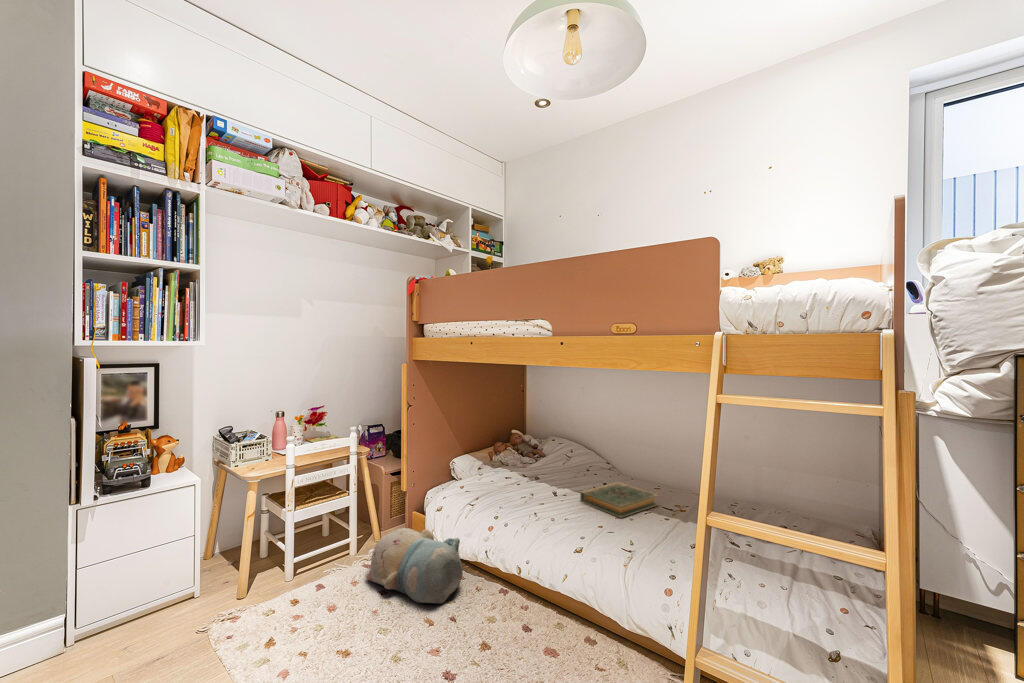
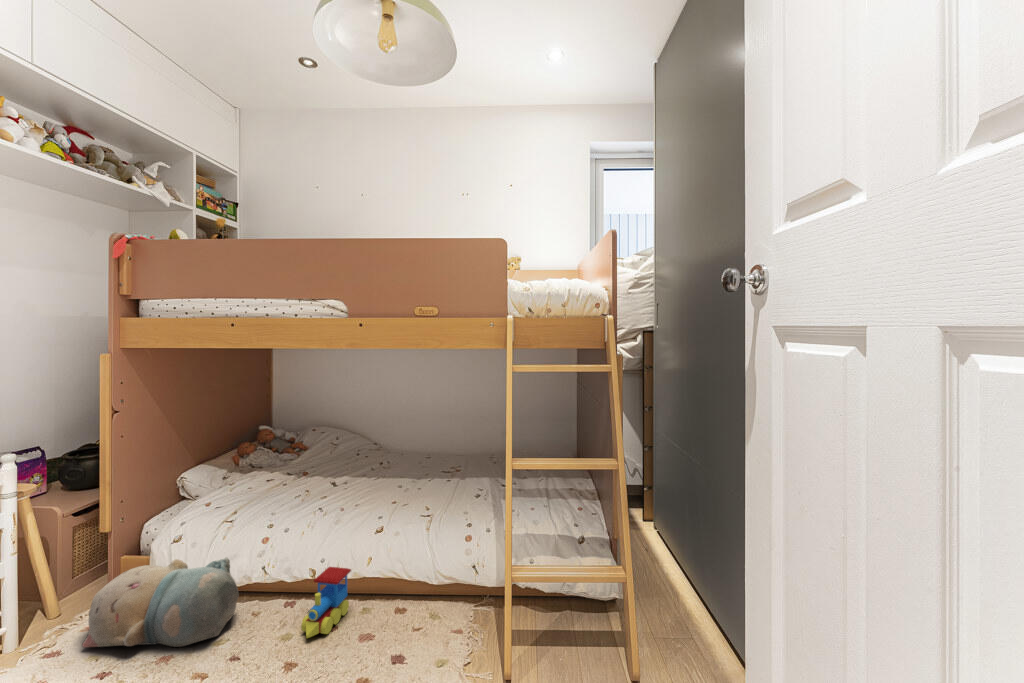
hardback book: present [580,482,657,518] -> none [363,463,437,494]
toy train: none [500,571,549,637] -> present [301,567,351,638]

